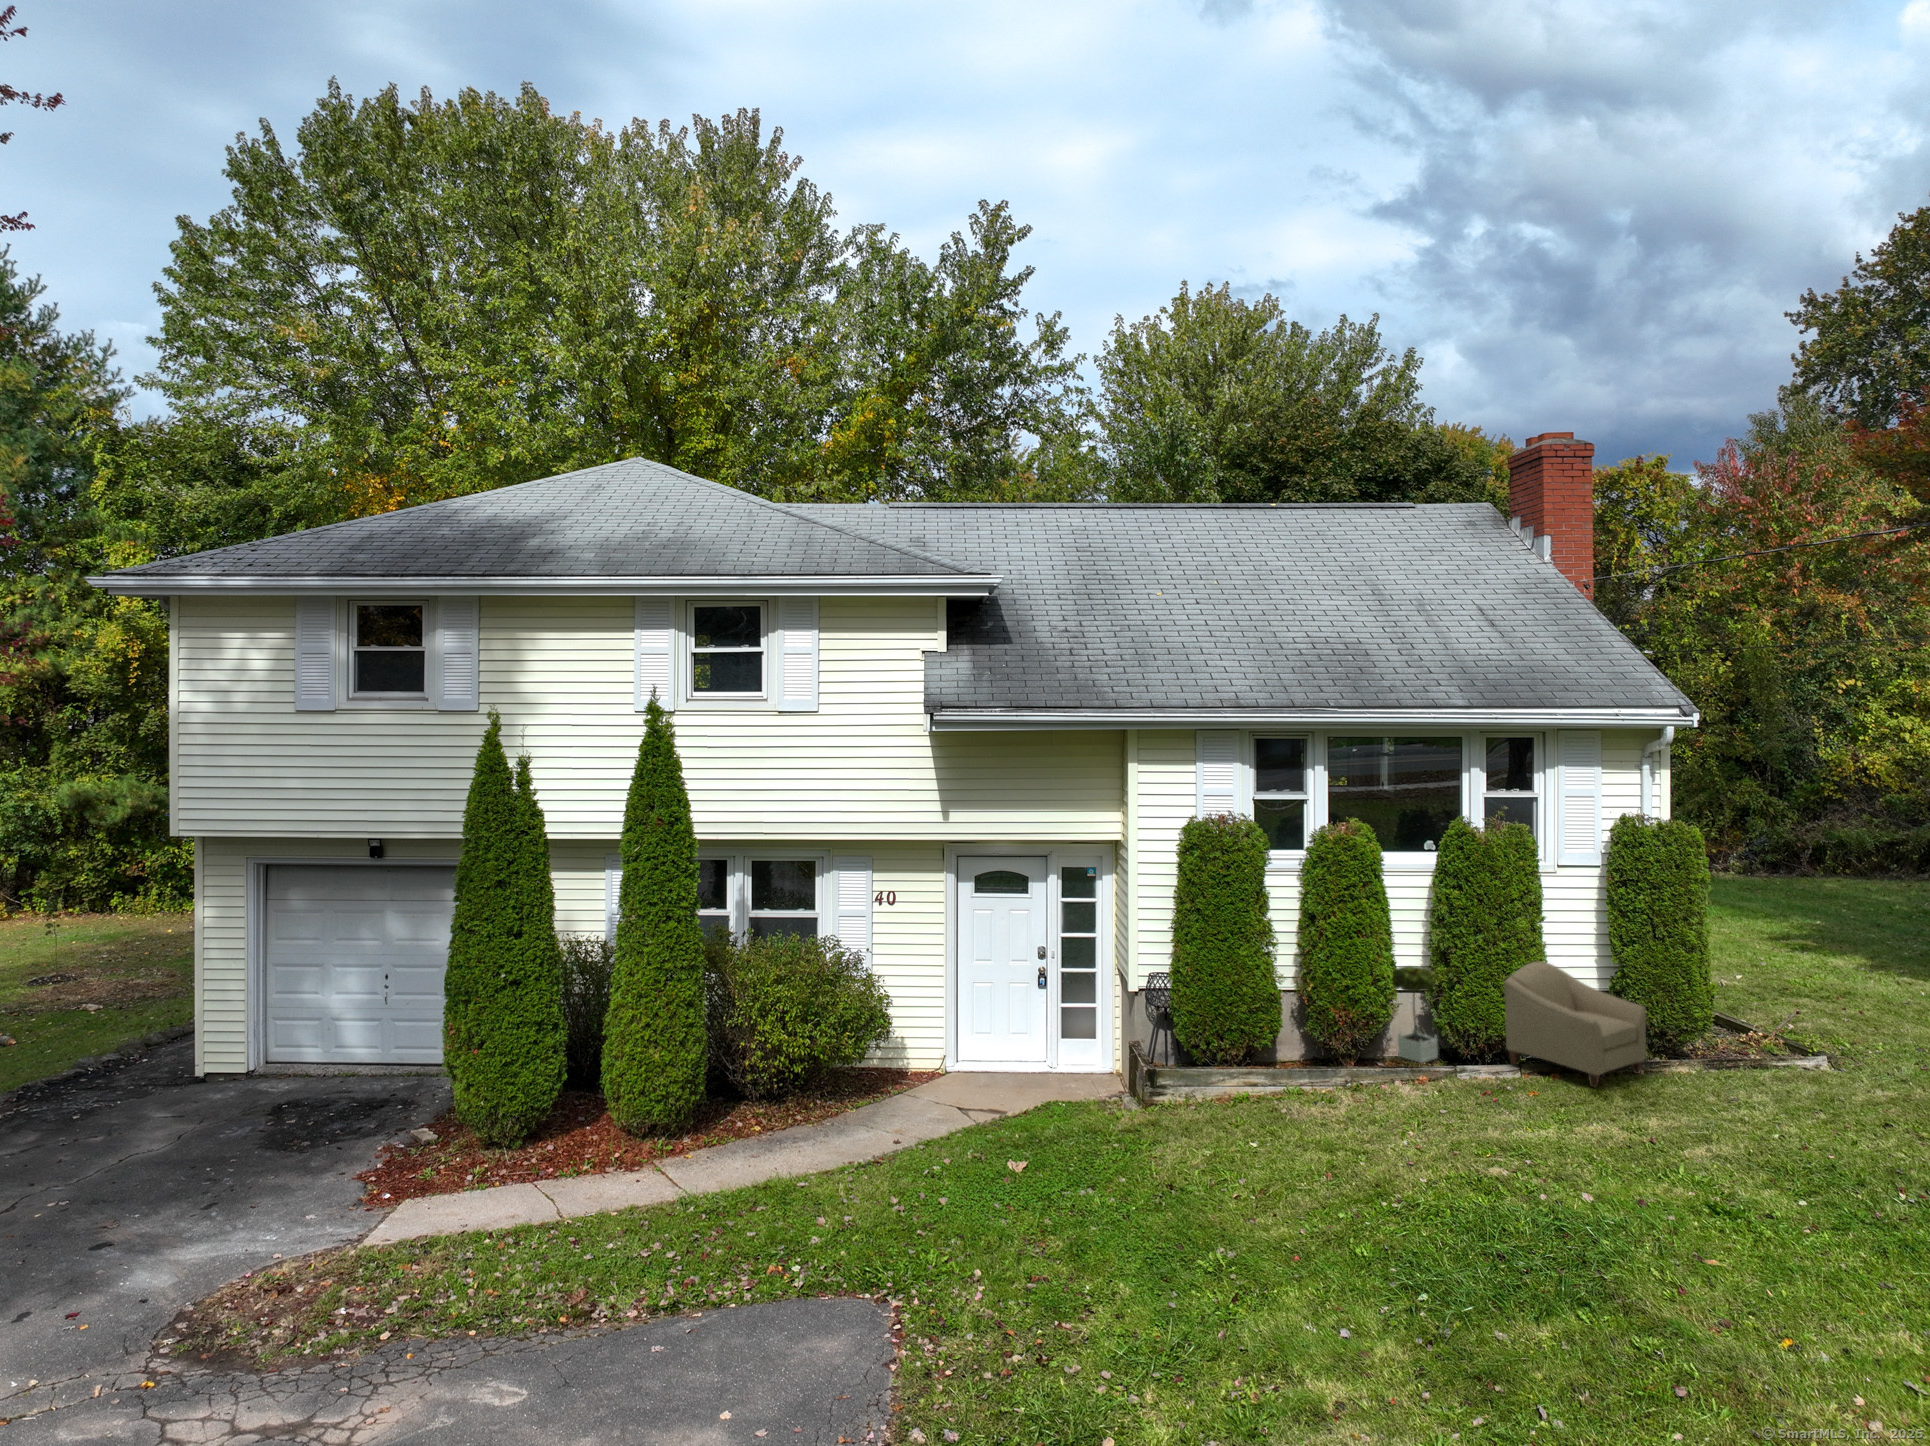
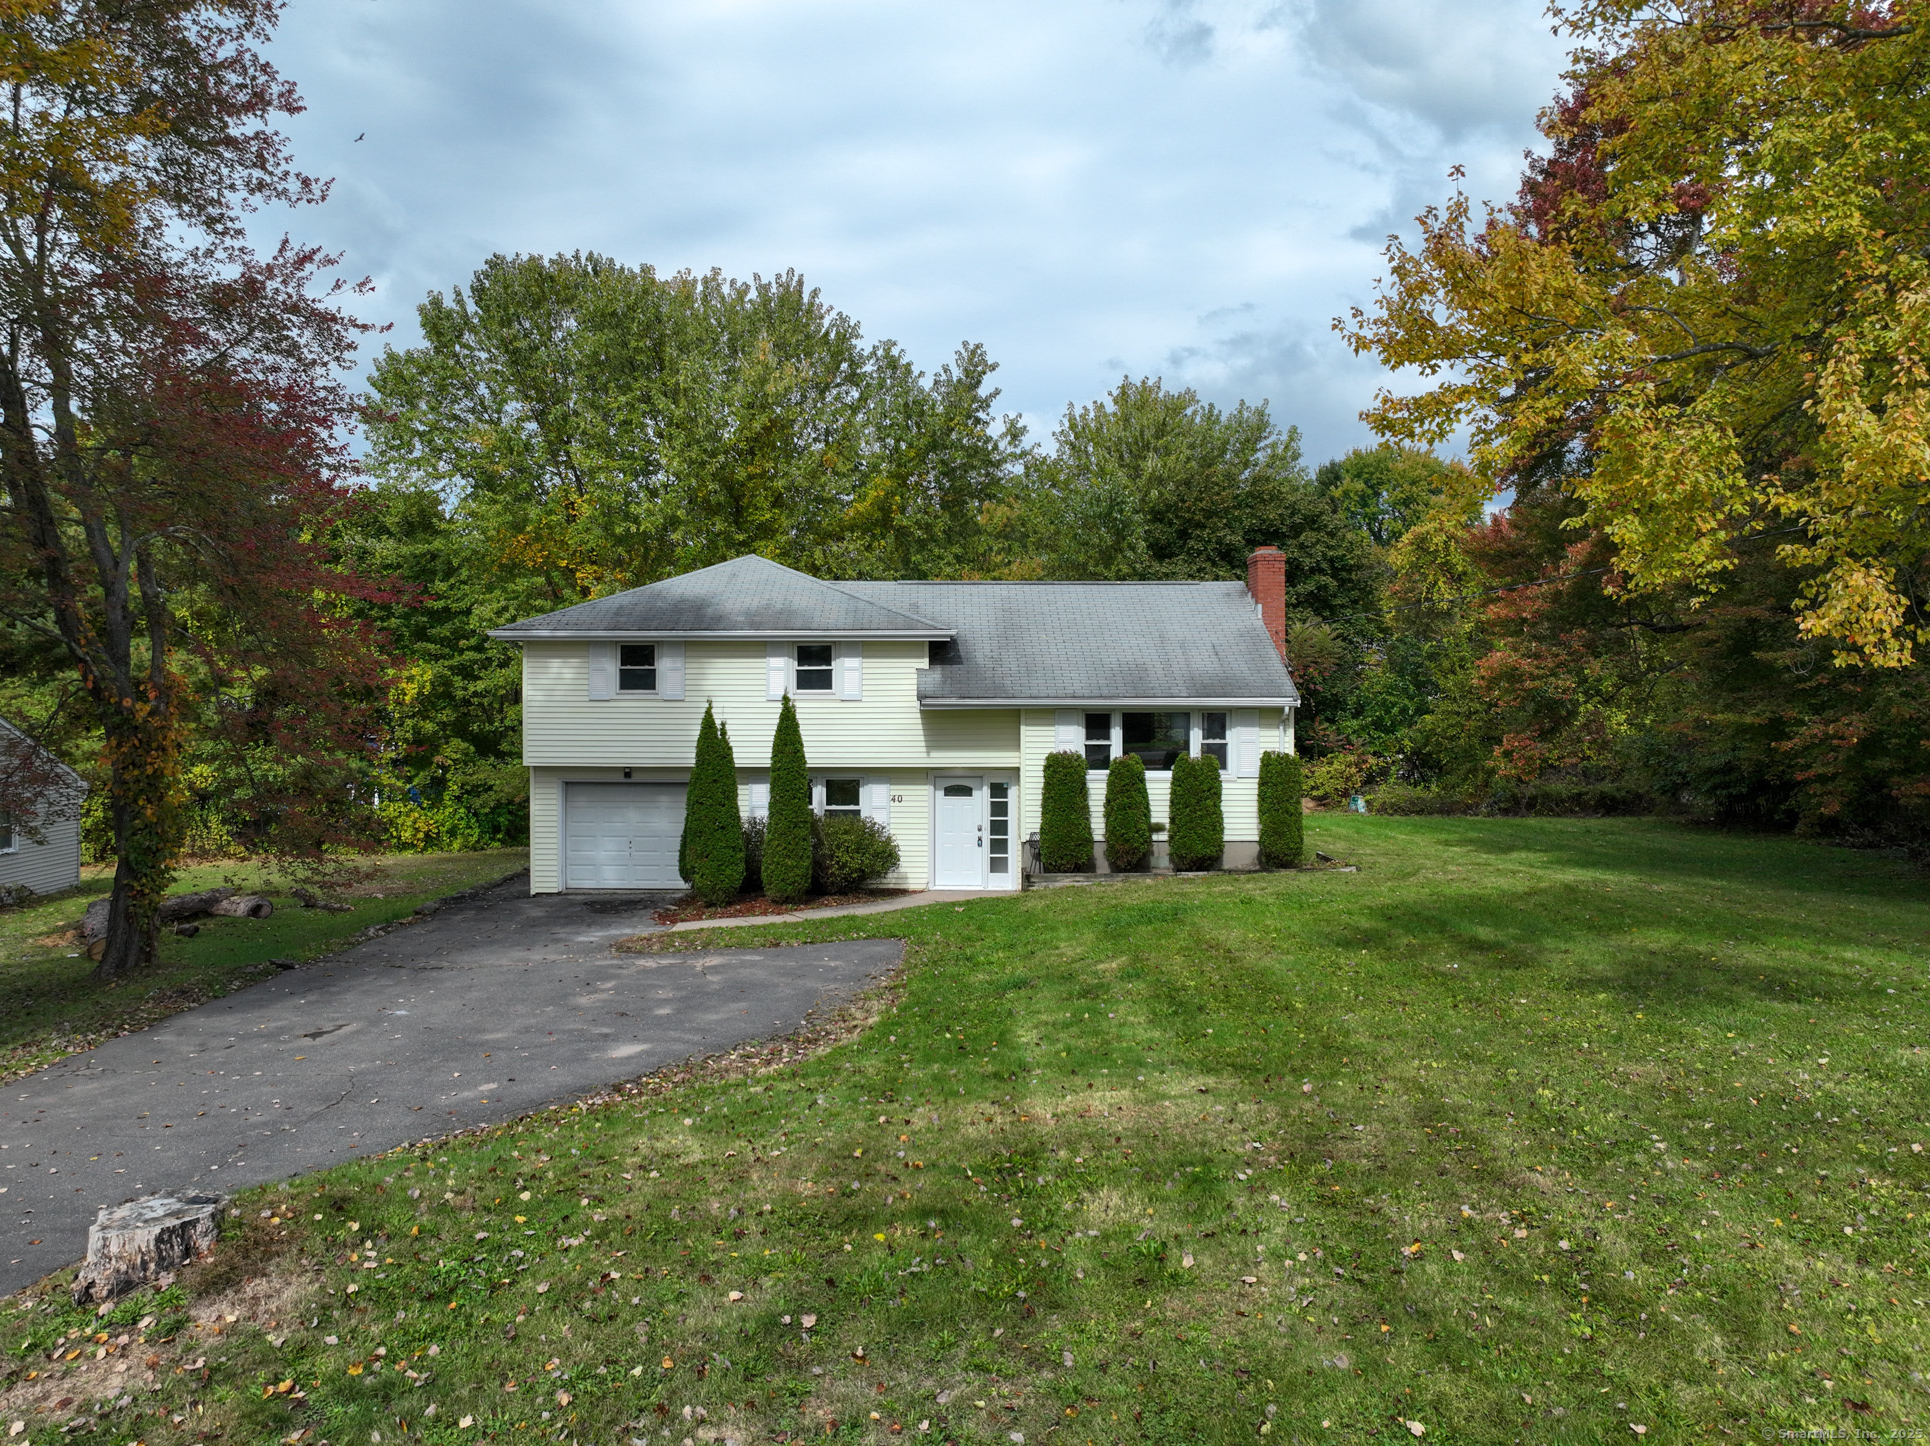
chair: present [1504,962,1646,1088] -> none [1198,819,1259,871]

